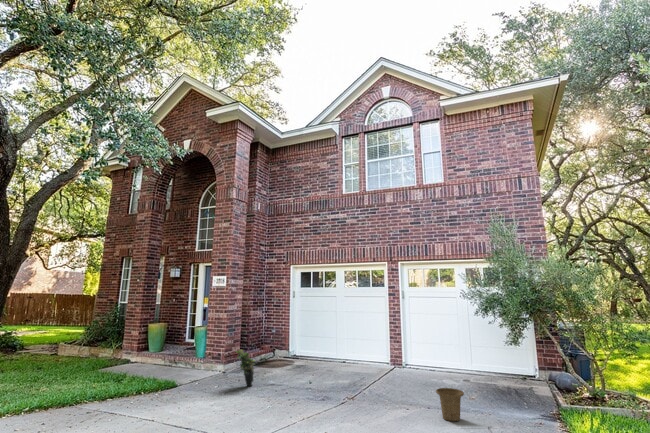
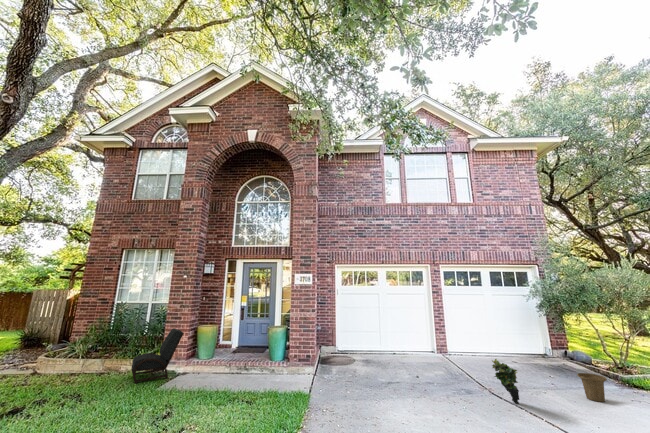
lounge chair: none [89,325,136,366] -> present [132,329,183,384]
potted plant: present [236,350,255,386] -> present [492,359,519,403]

